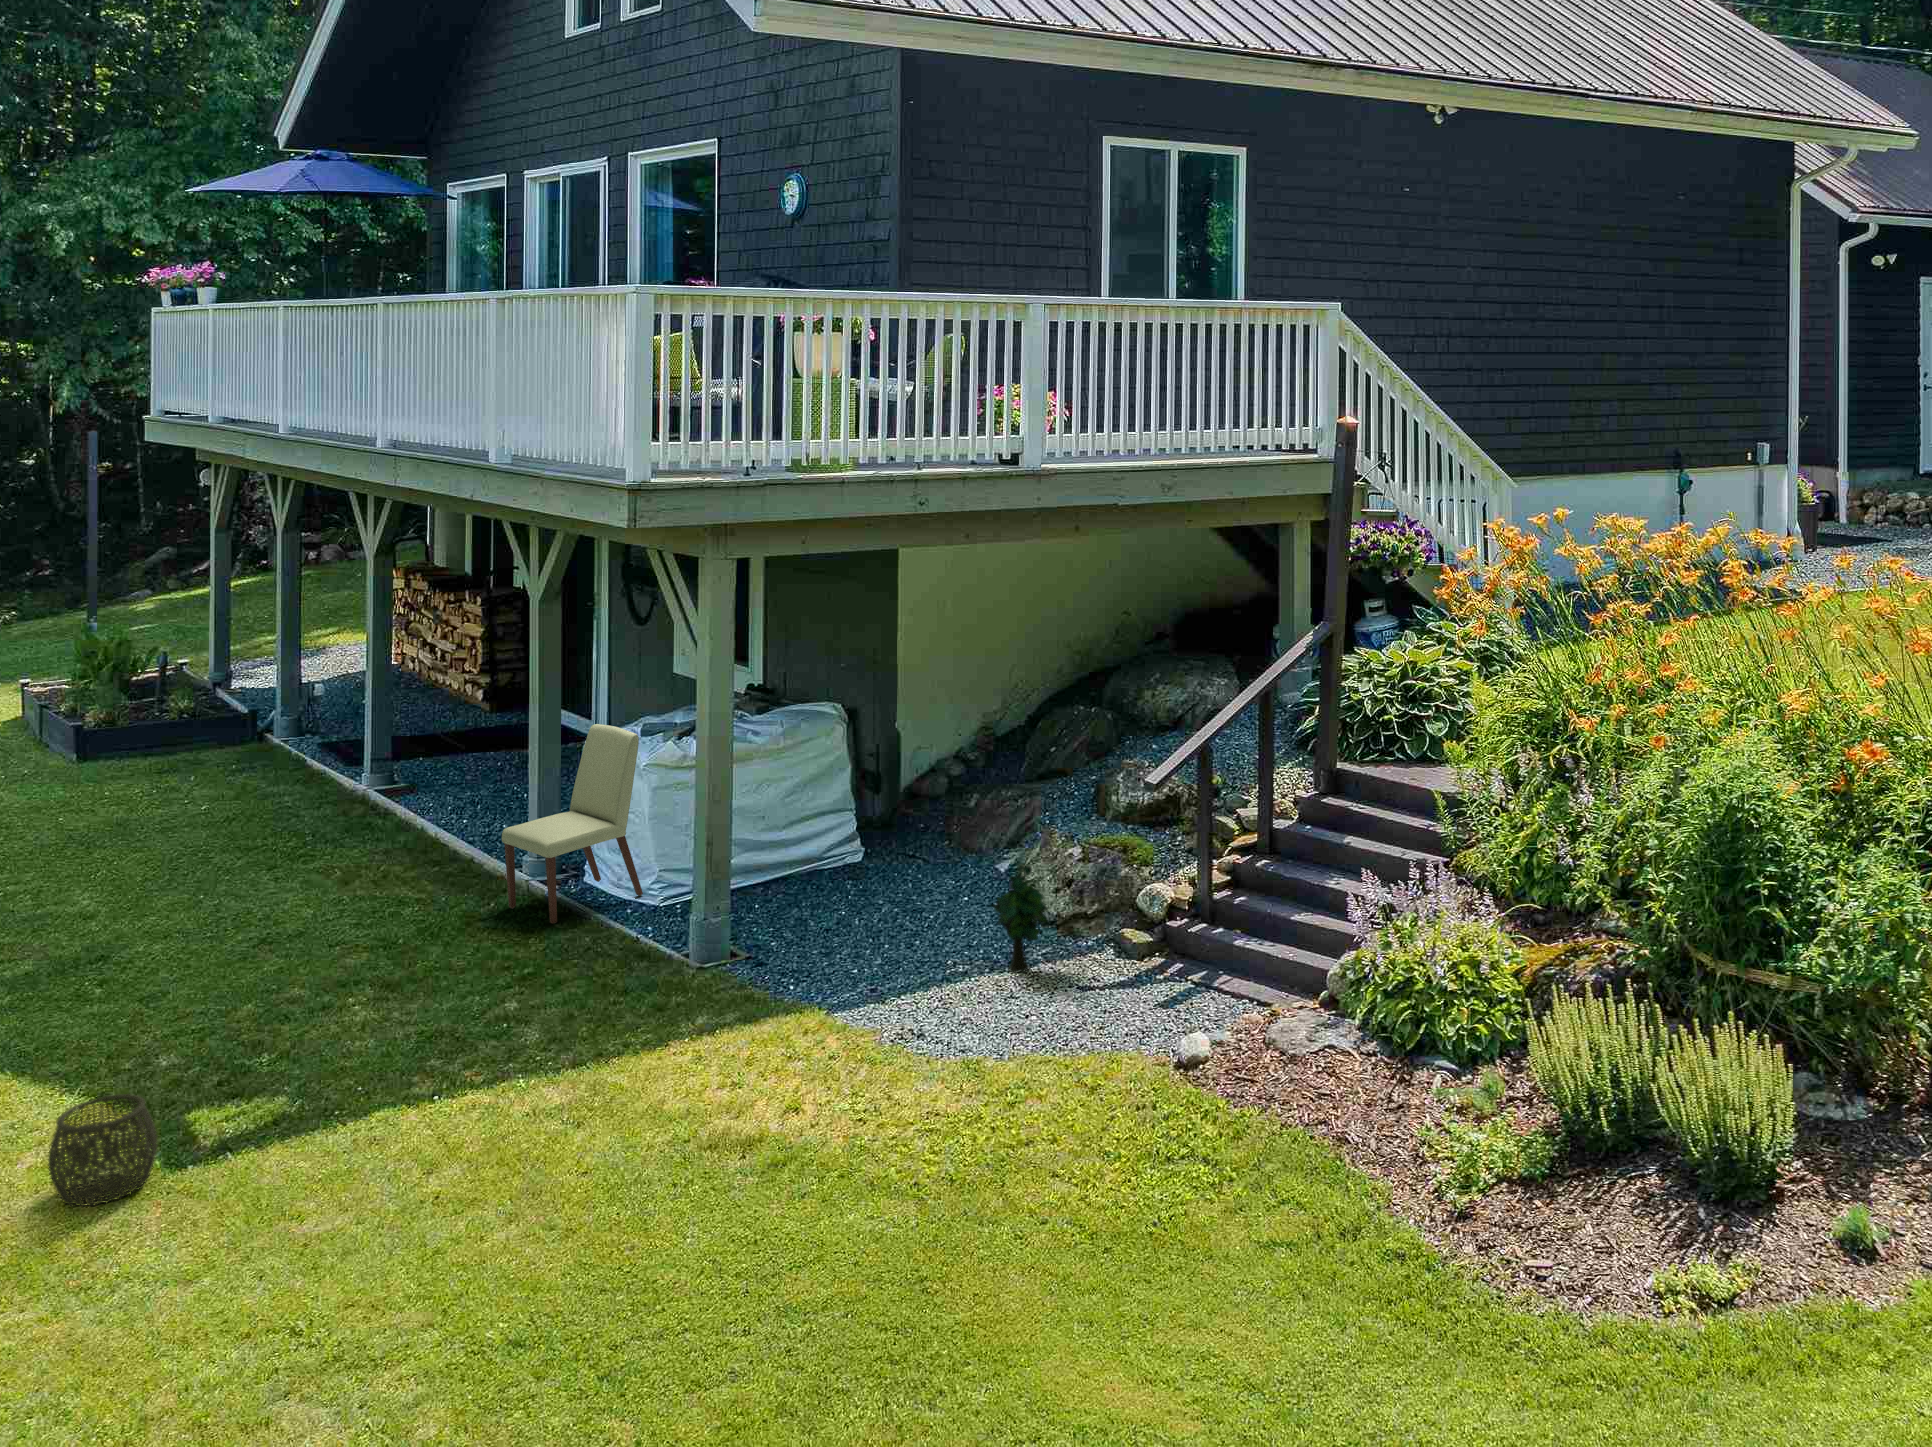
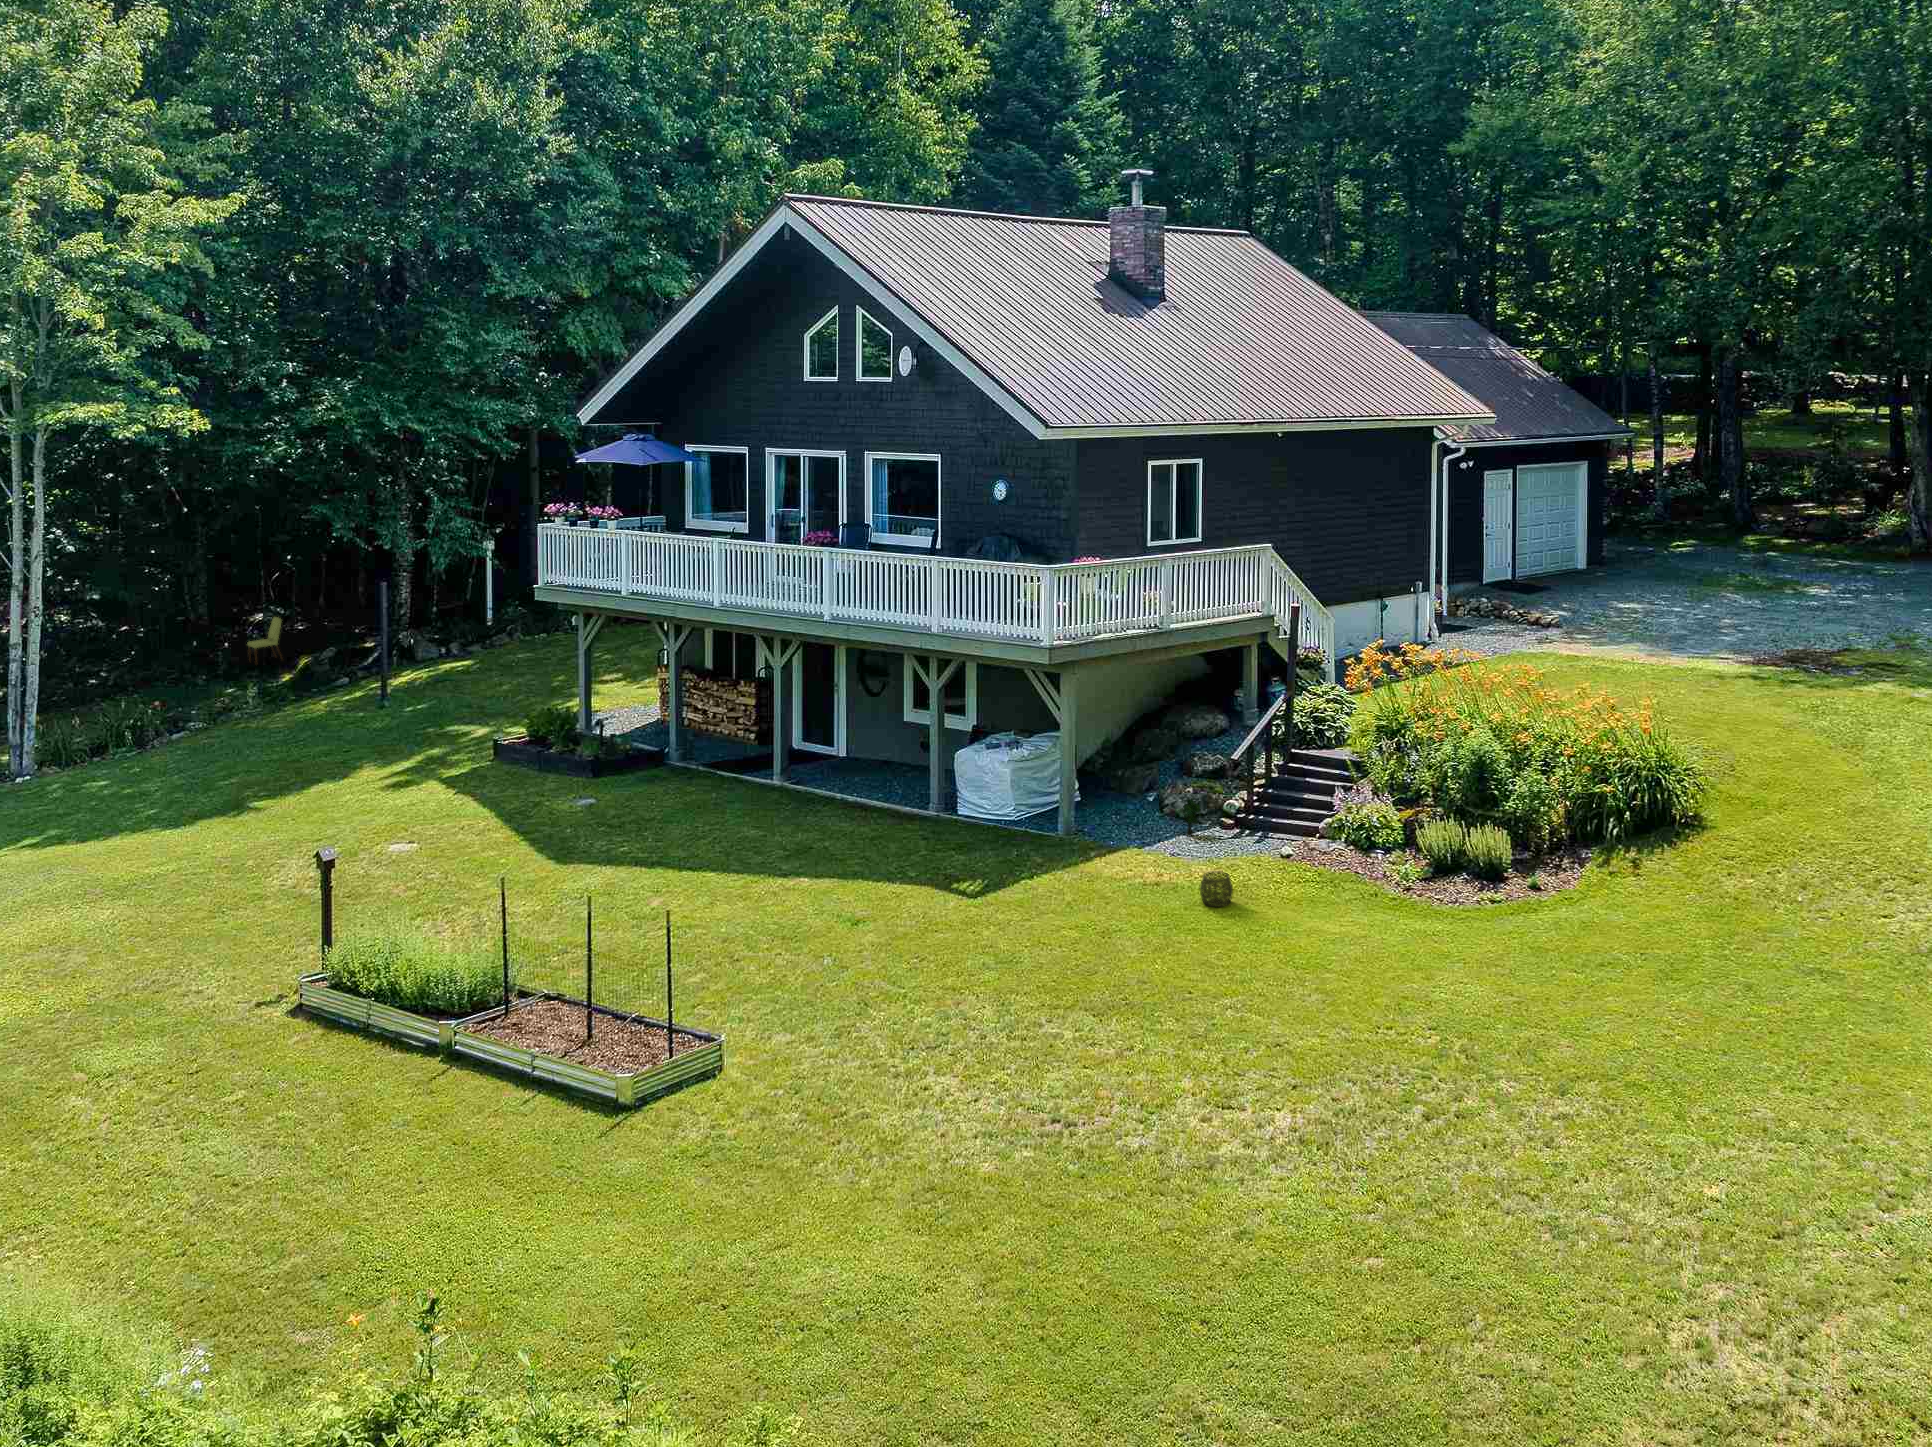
chair: present [502,724,643,924] -> present [247,617,282,662]
woven basket: present [48,1094,157,1206] -> present [1200,871,1233,907]

